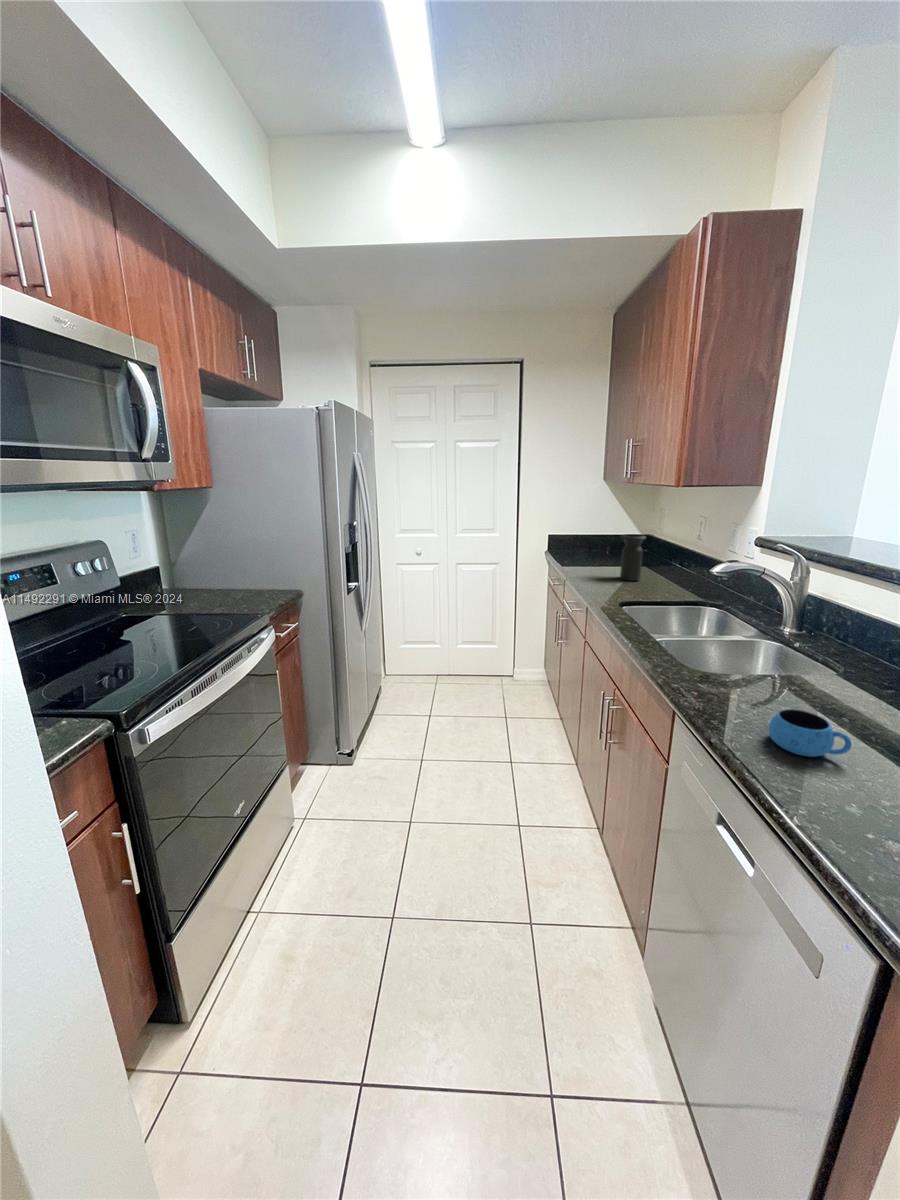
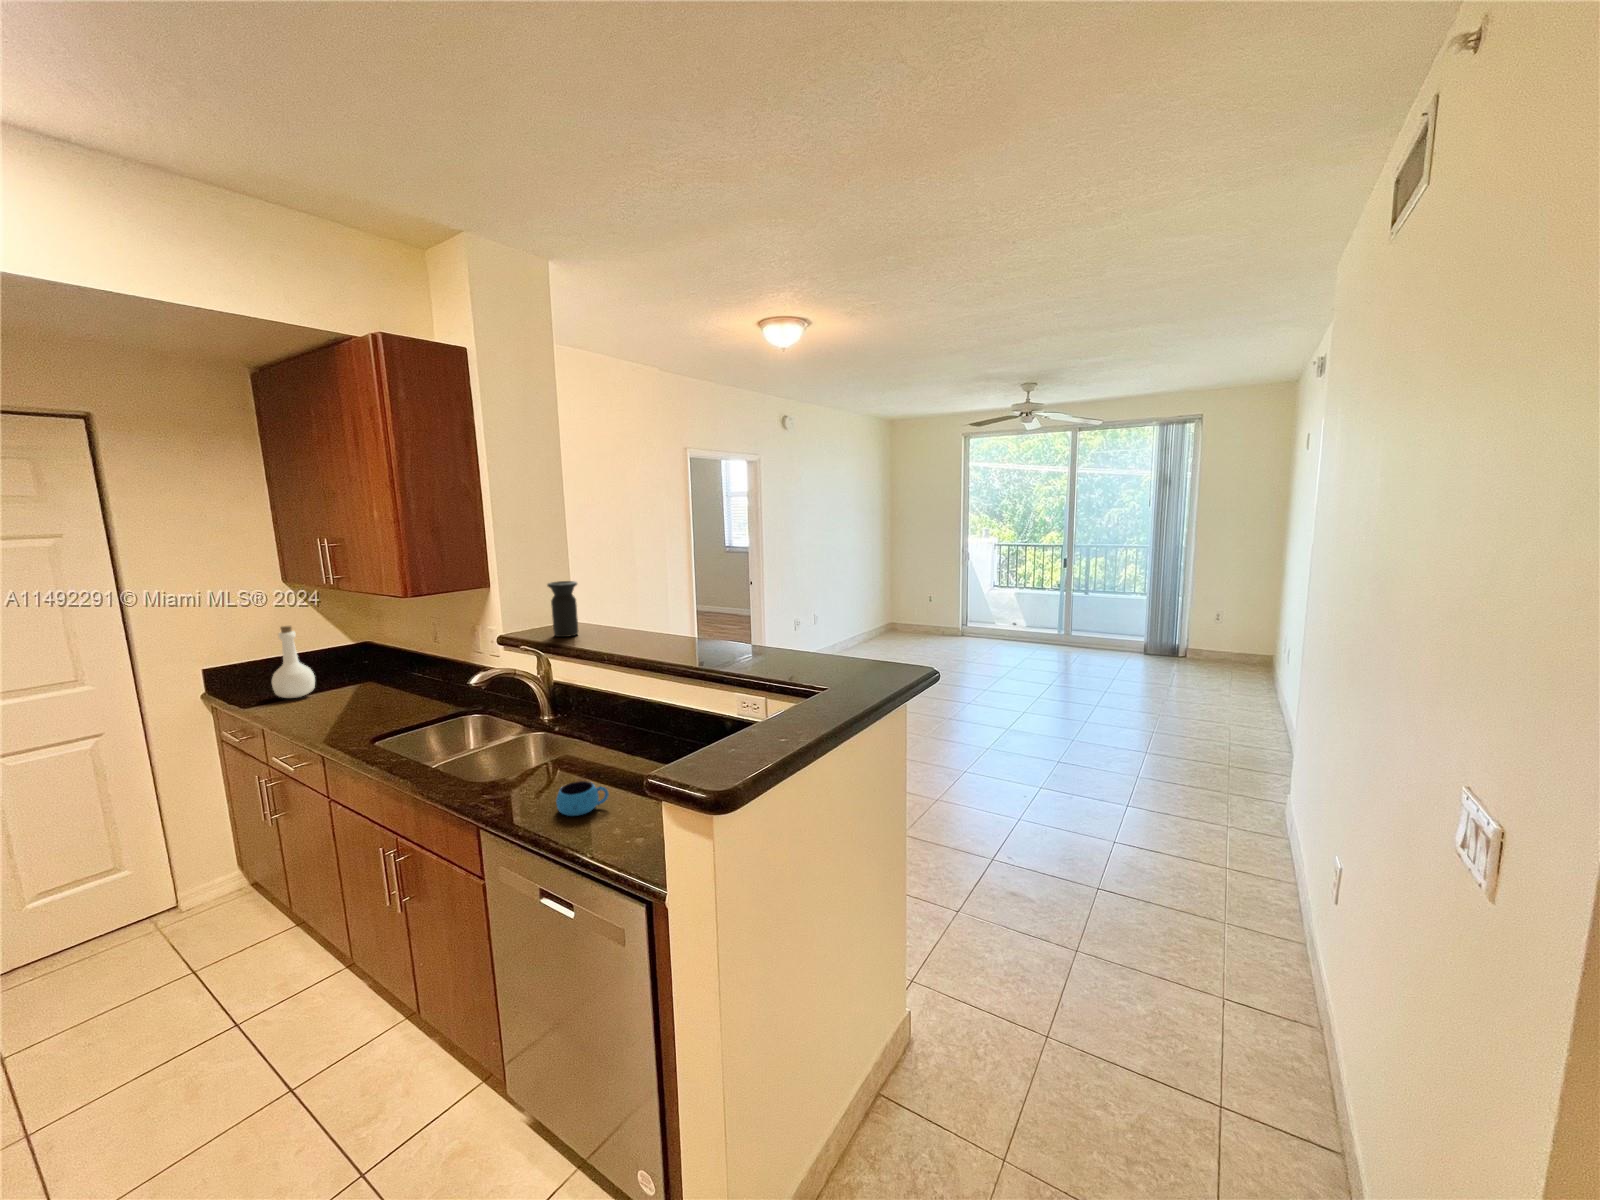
bottle: none [579,509,605,563] -> present [272,626,315,698]
vase: present [620,534,646,581] -> present [547,581,578,637]

